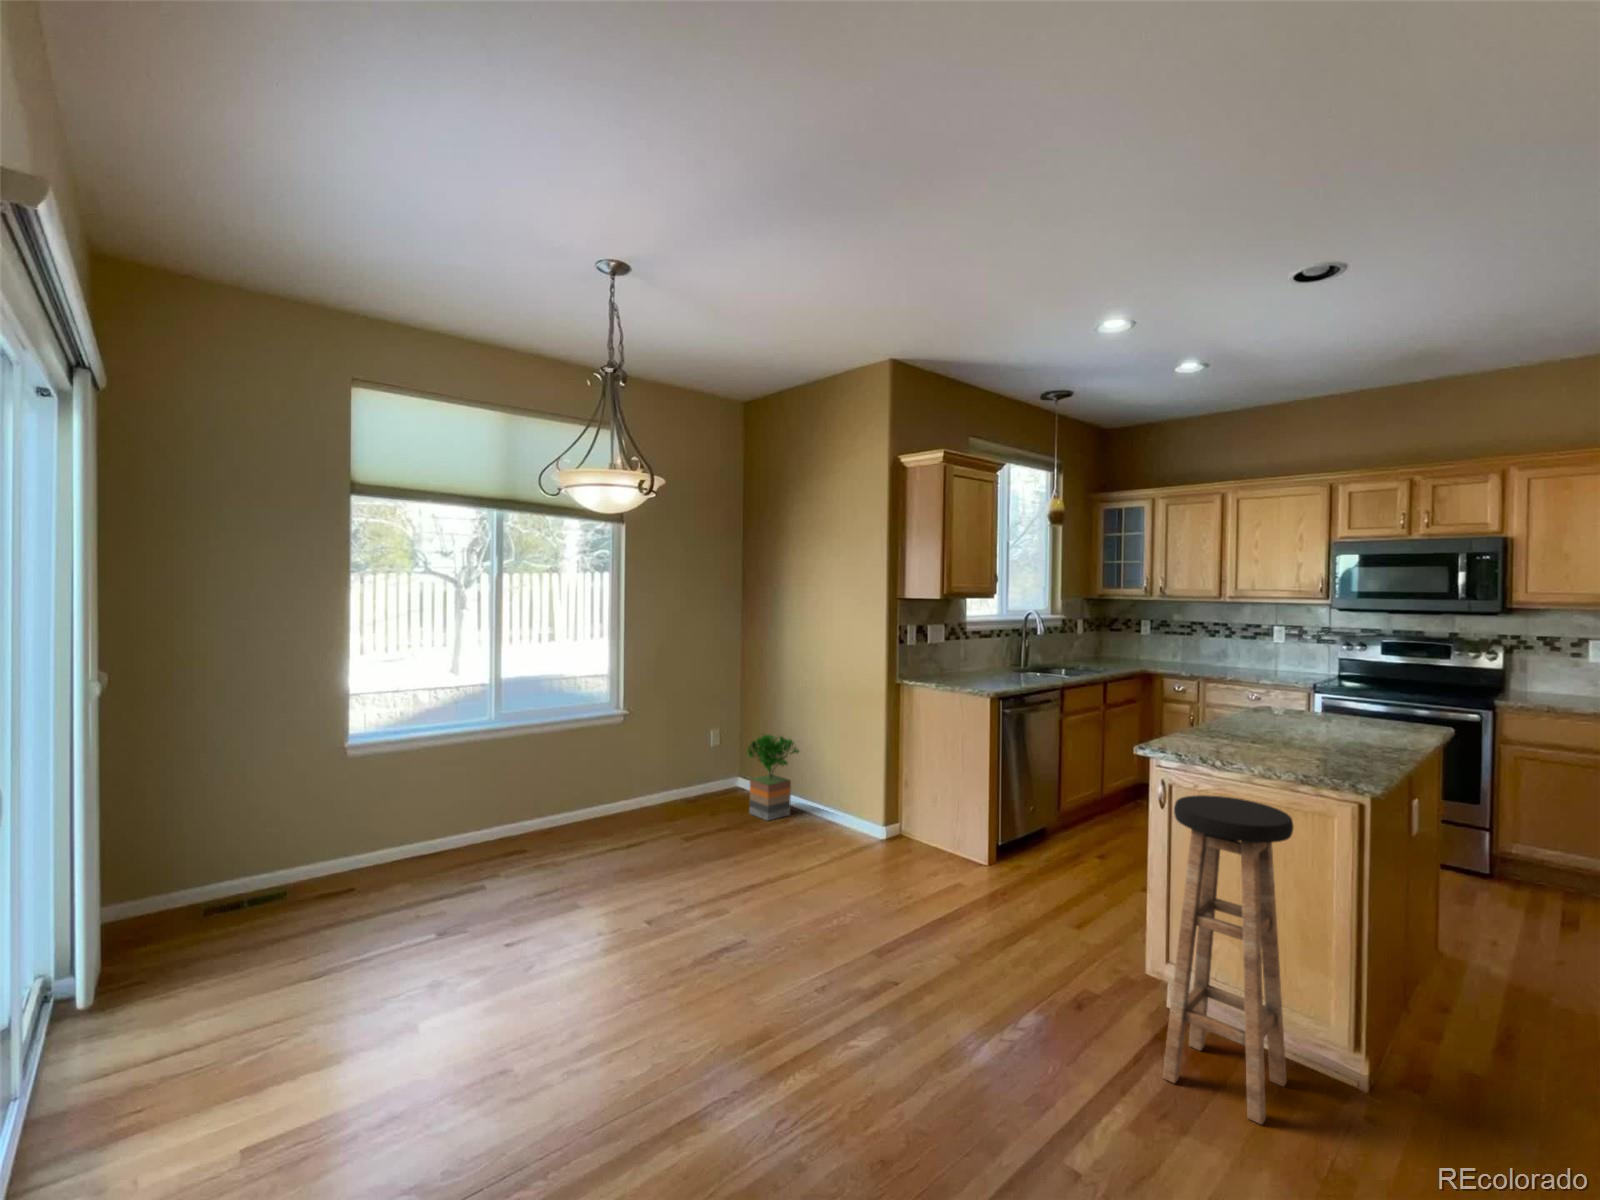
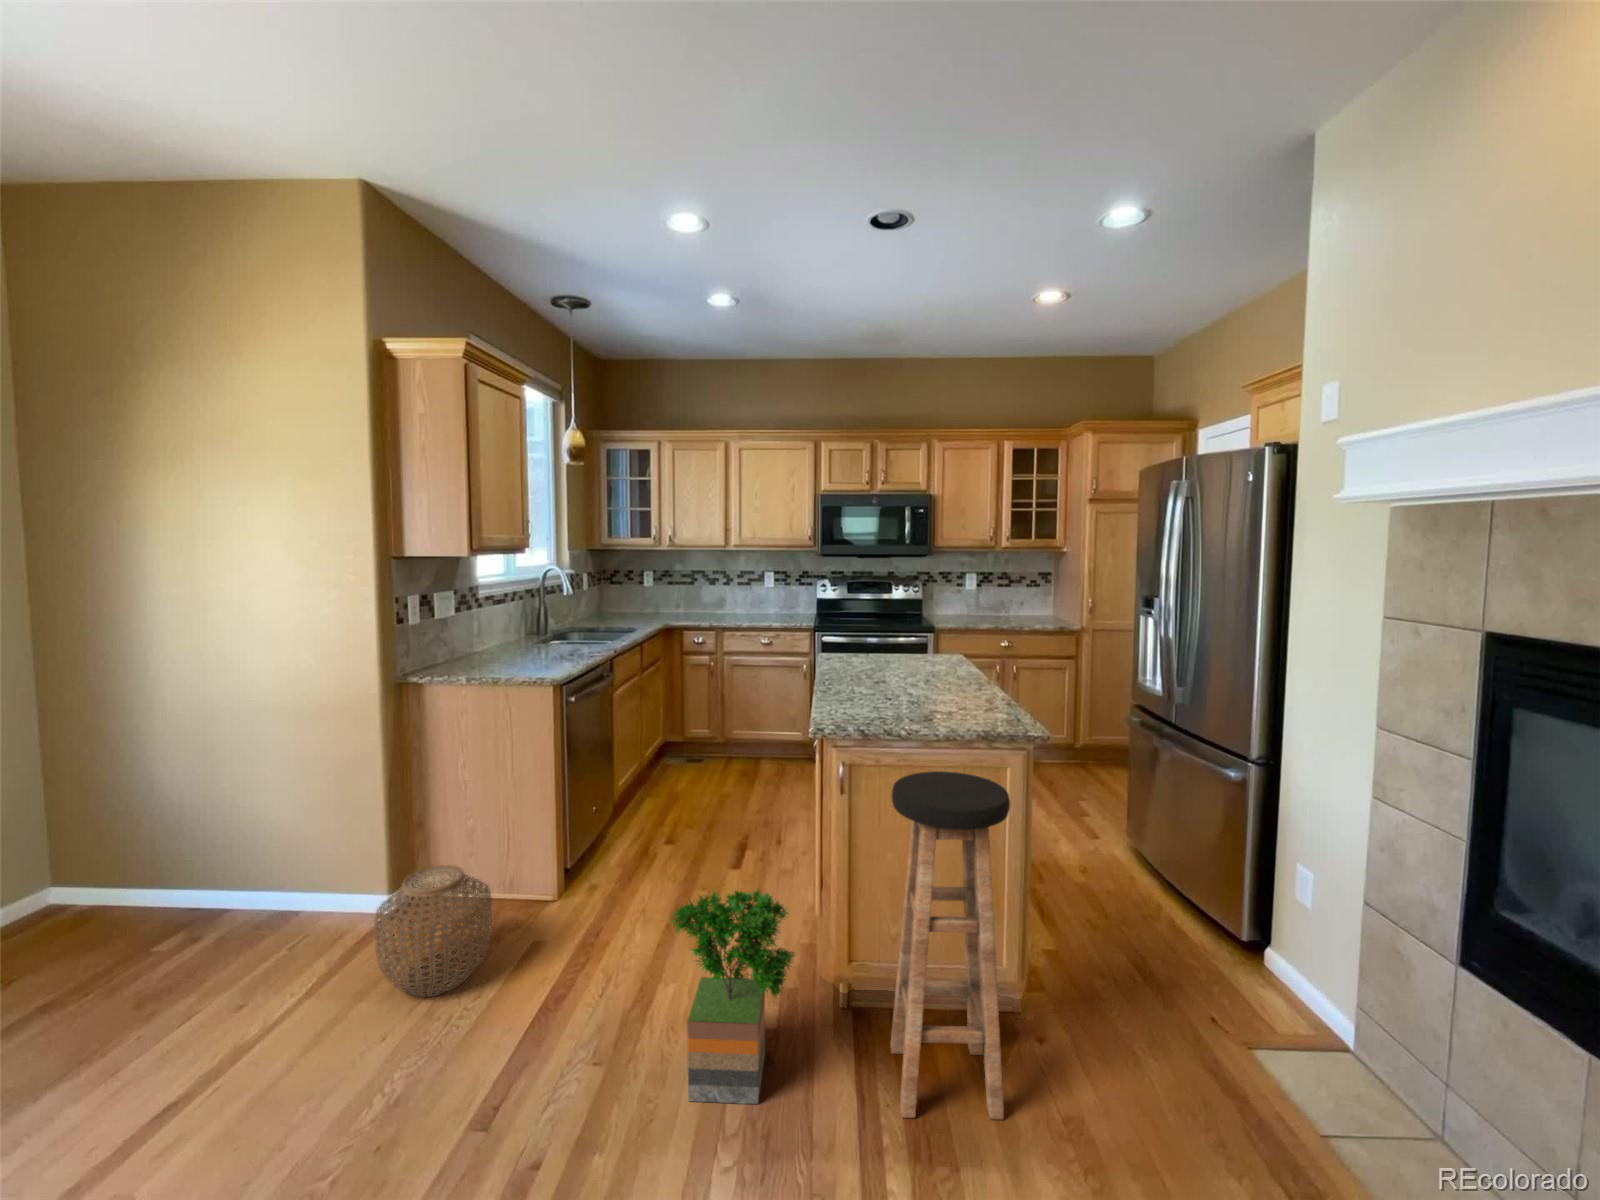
potted tree: present [748,735,799,821] -> present [672,890,794,1104]
woven basket: none [856,805,926,888] -> present [375,865,492,997]

